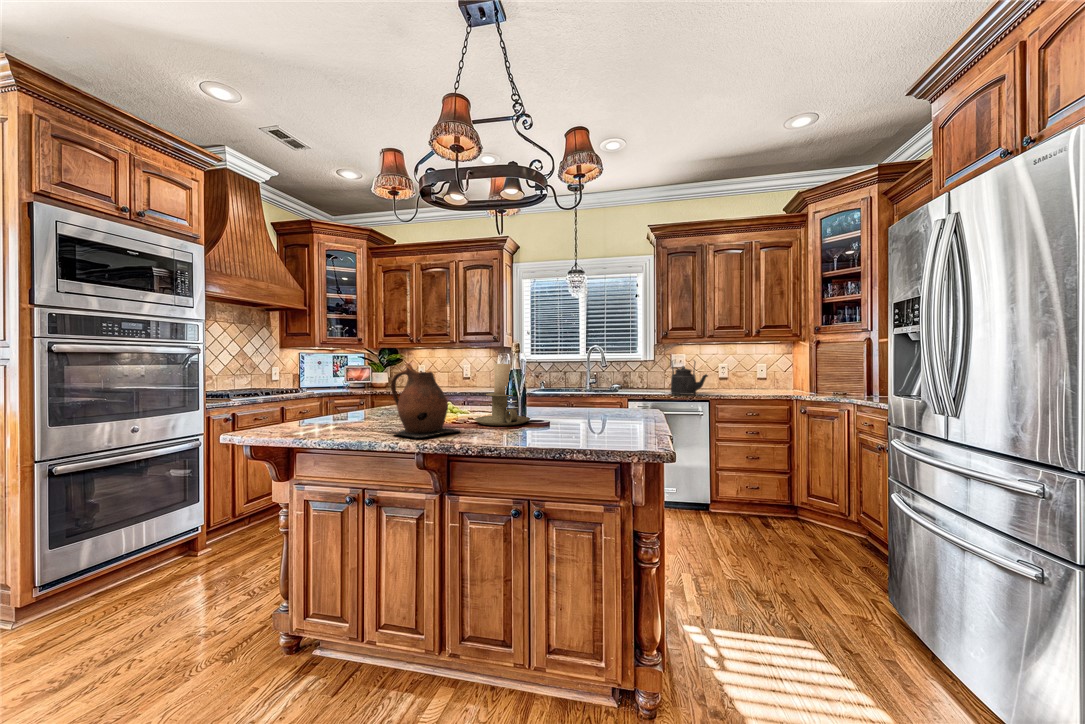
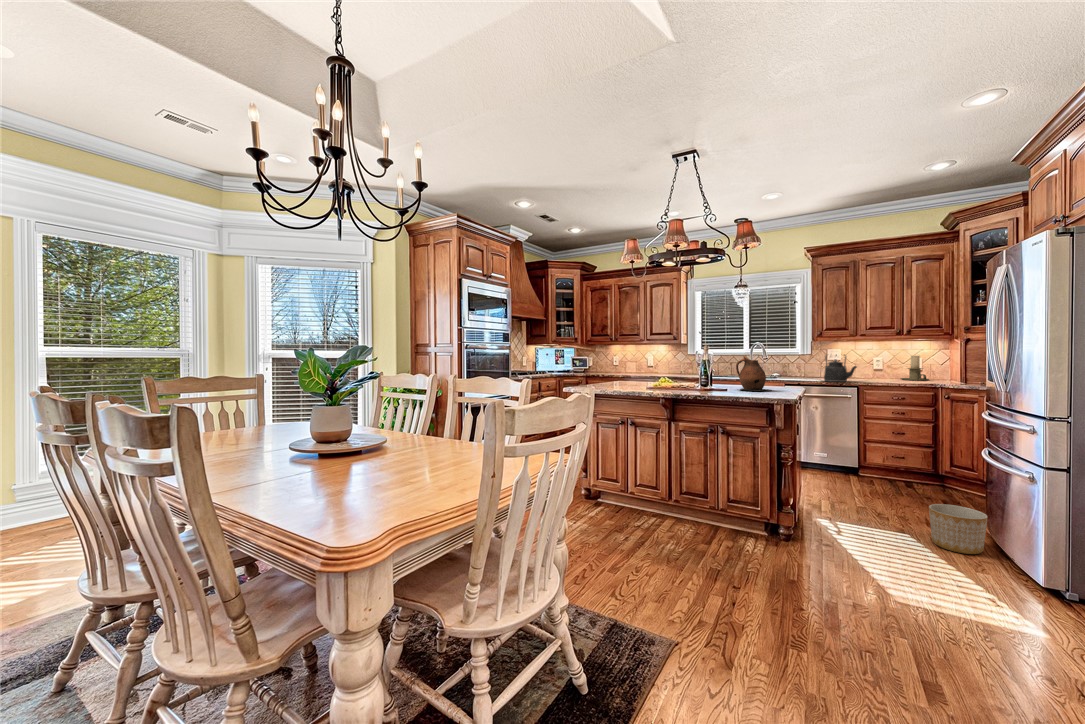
candle holder: present [474,363,530,426] -> present [901,356,929,381]
ceramic pitcher: present [391,364,459,438] -> present [736,356,772,391]
planter: none [850,594,941,691] -> present [929,504,988,554]

